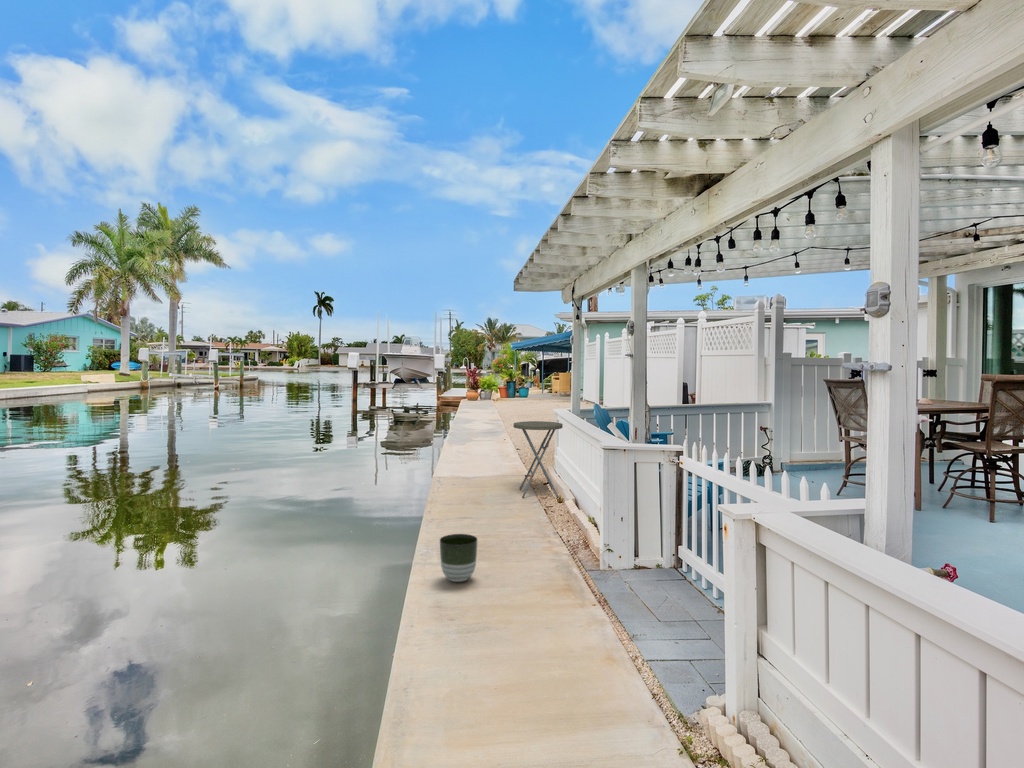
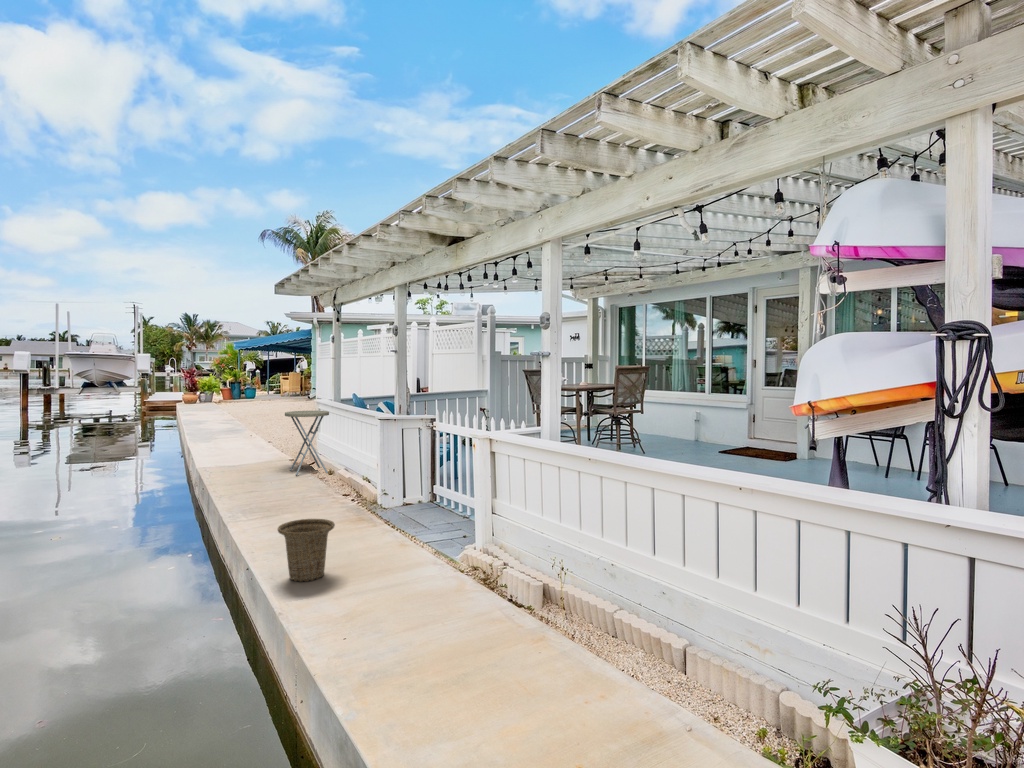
planter: present [440,534,477,582] -> none [256,493,287,529]
basket: none [412,604,495,711] -> present [278,519,335,582]

